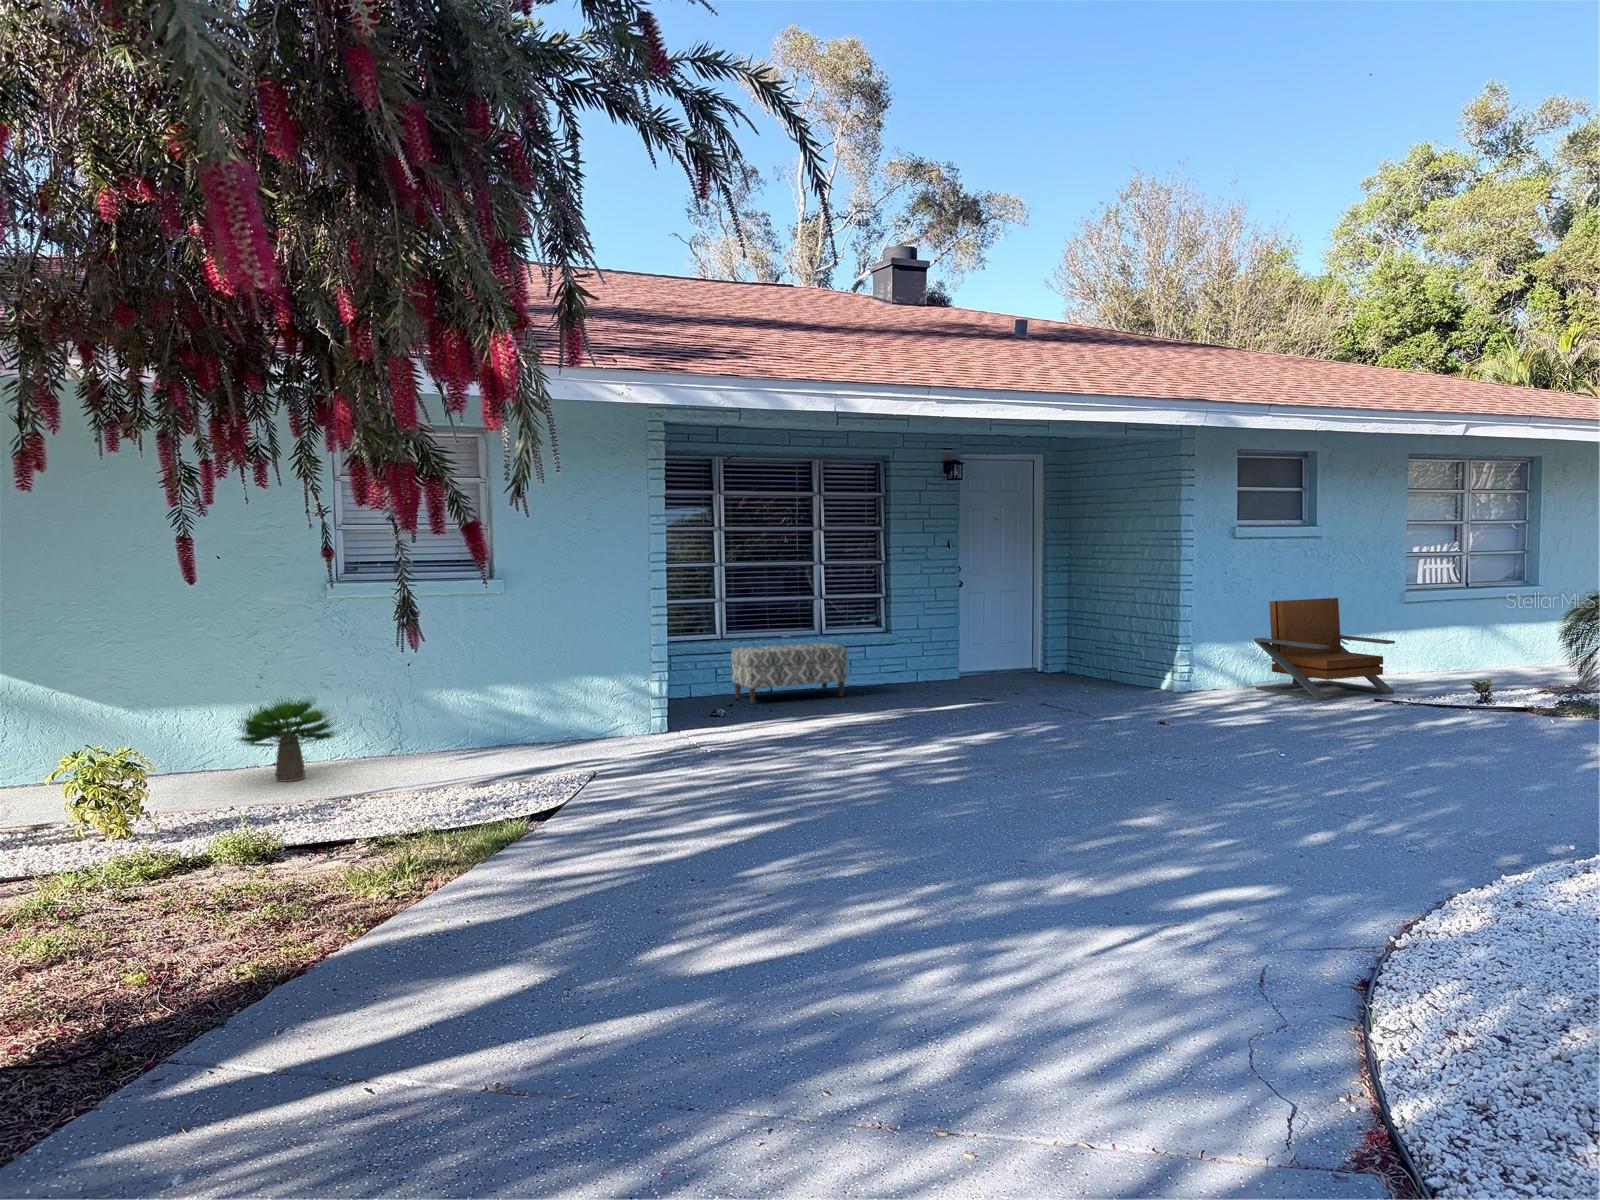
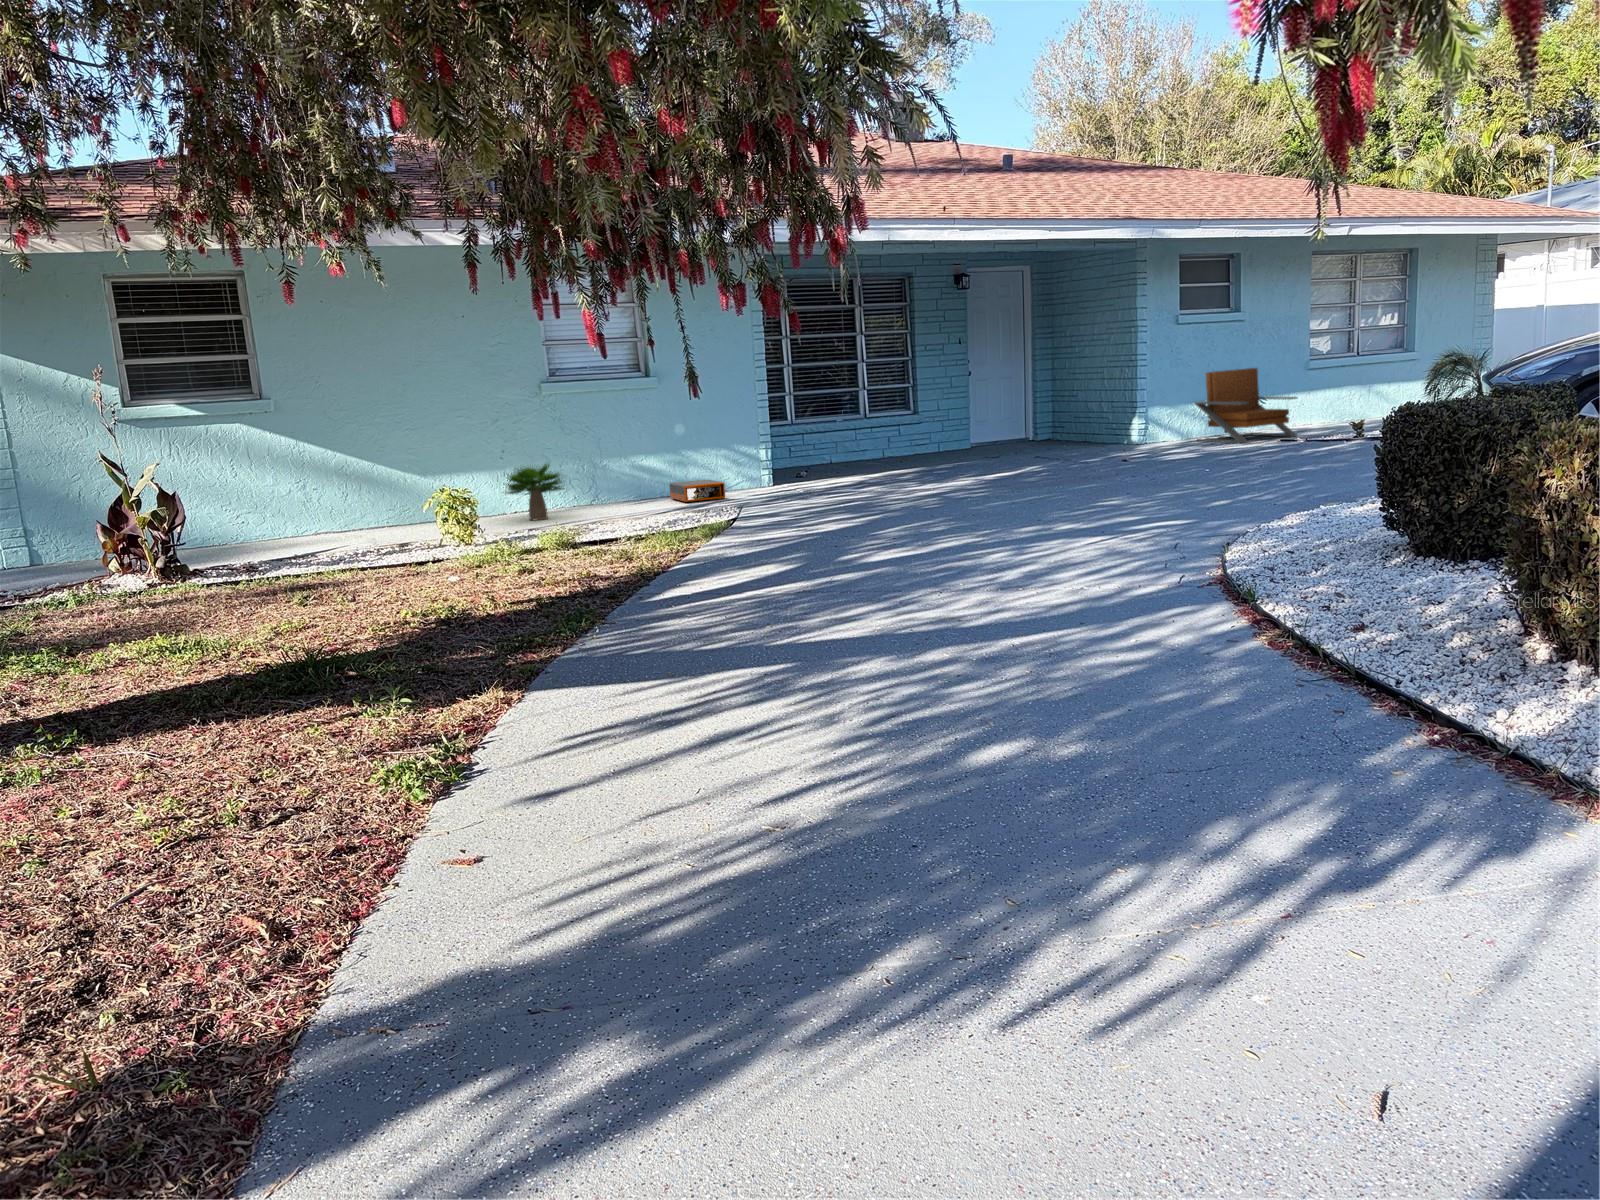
bench: present [731,642,847,704] -> none [801,424,890,471]
storage box: none [510,723,582,759] -> present [670,479,725,502]

